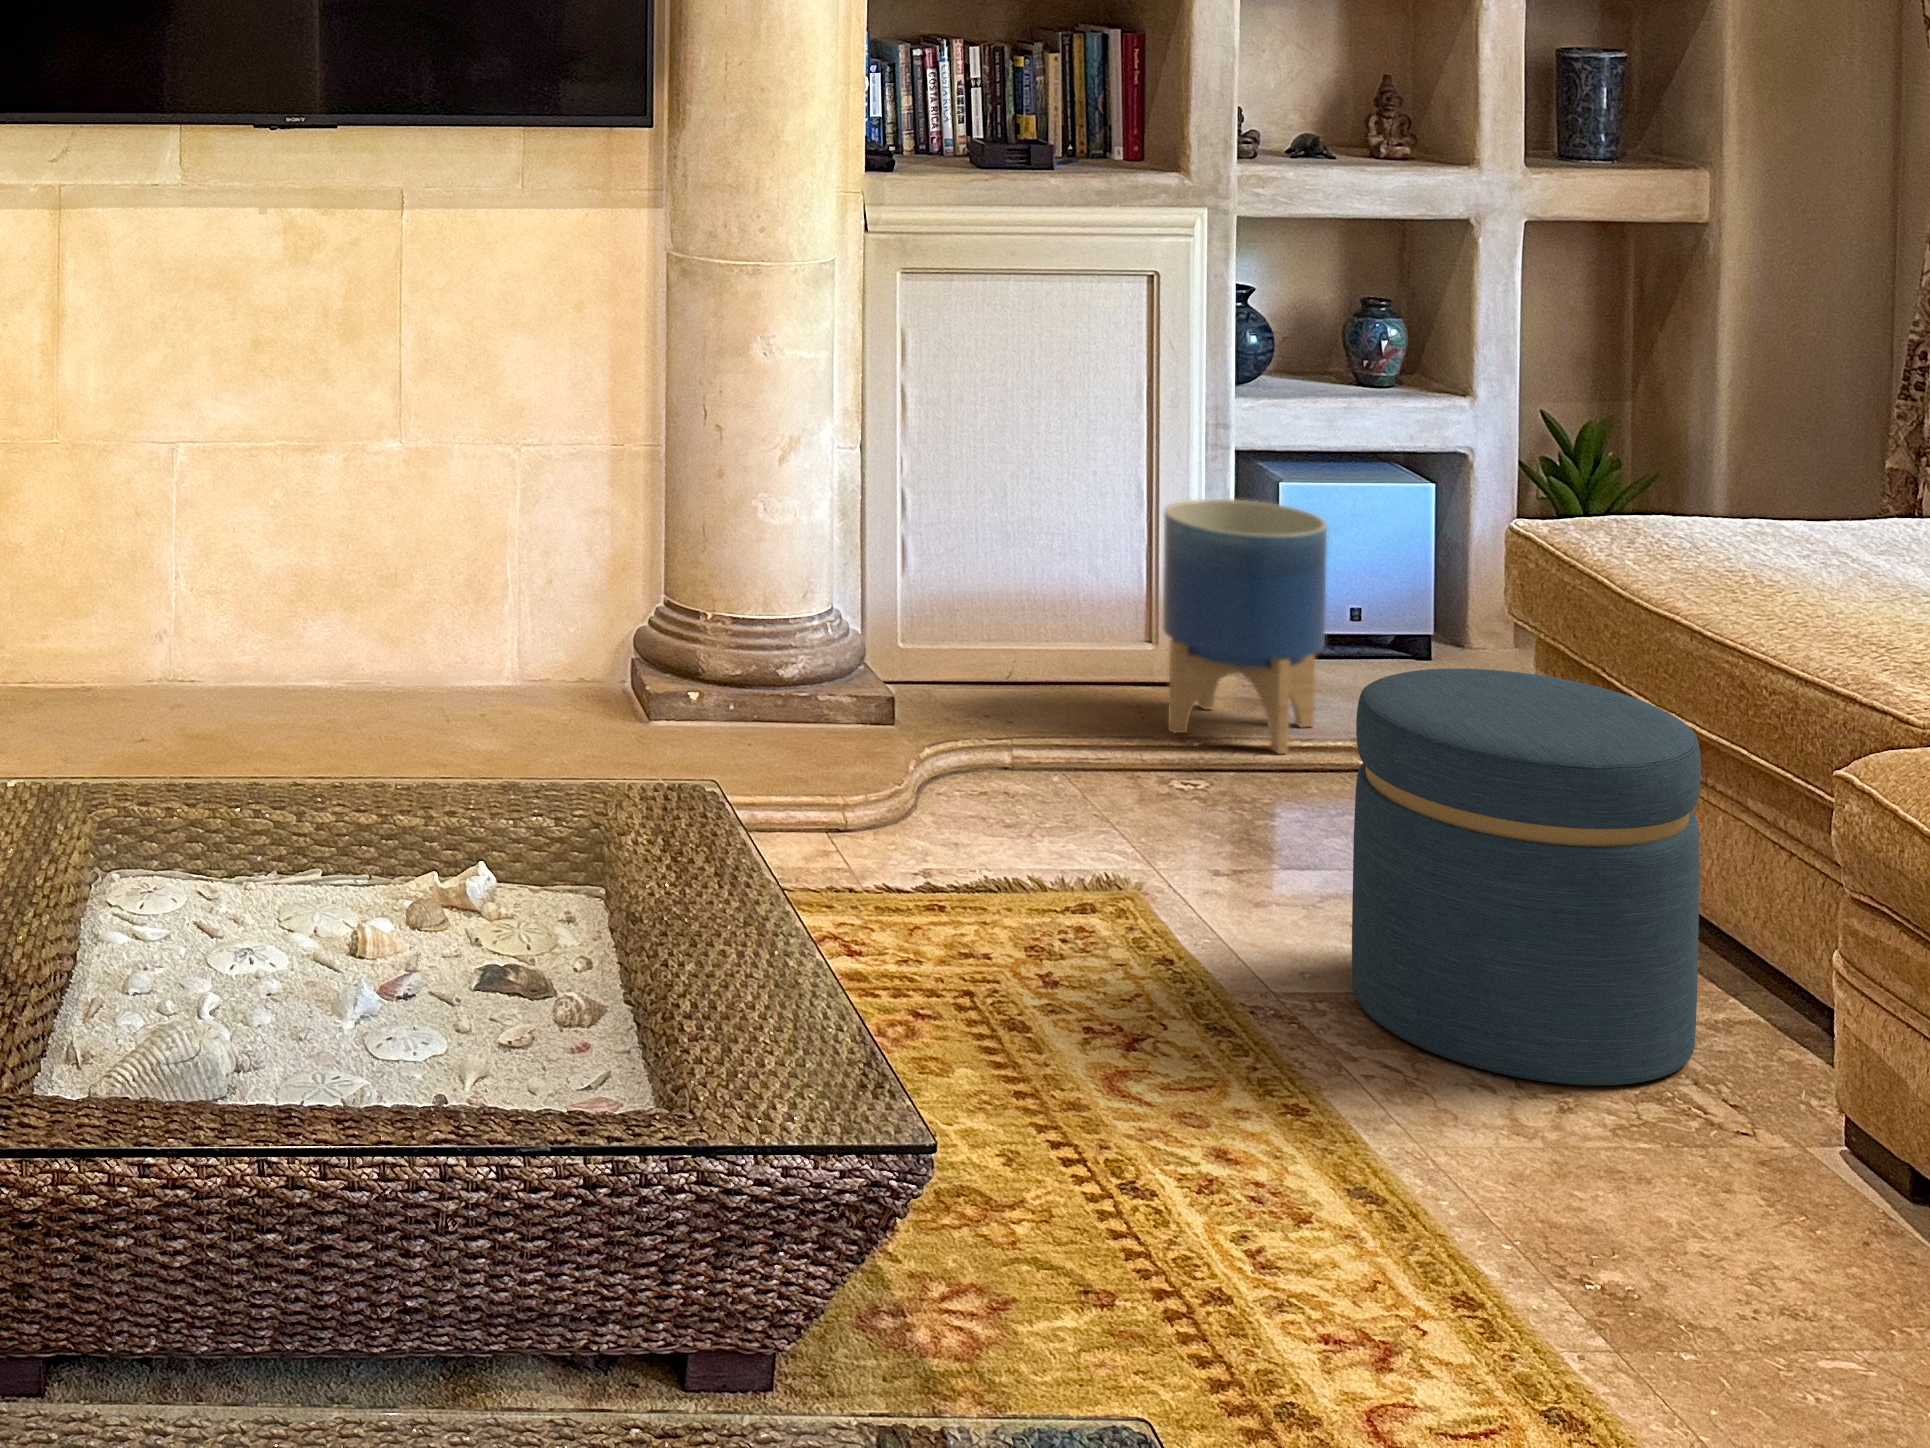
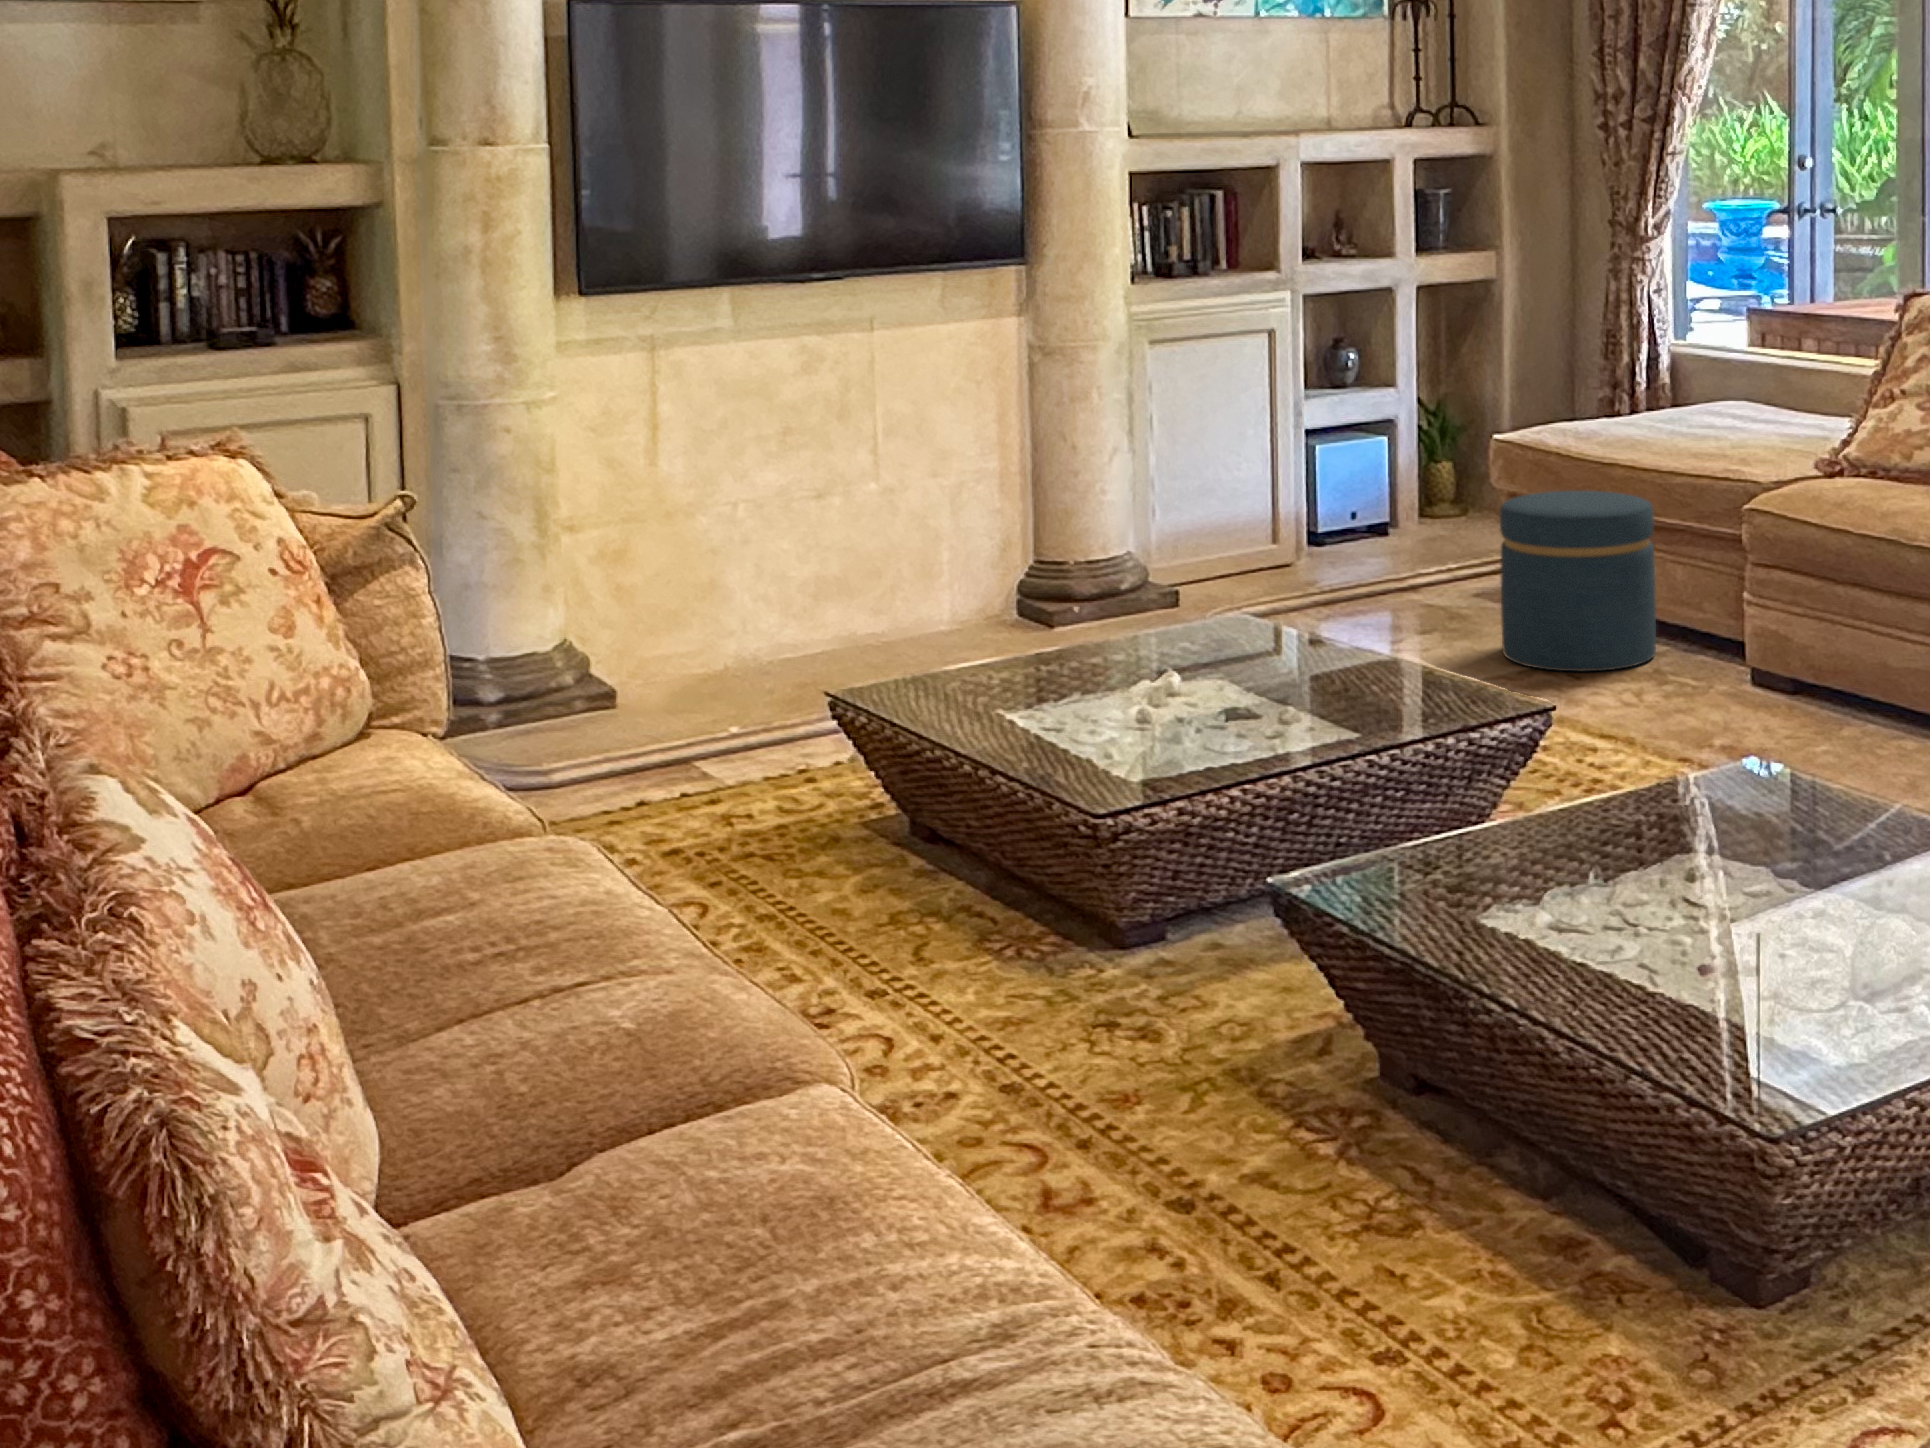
planter: present [1163,499,1327,753] -> none [1292,456,1380,591]

